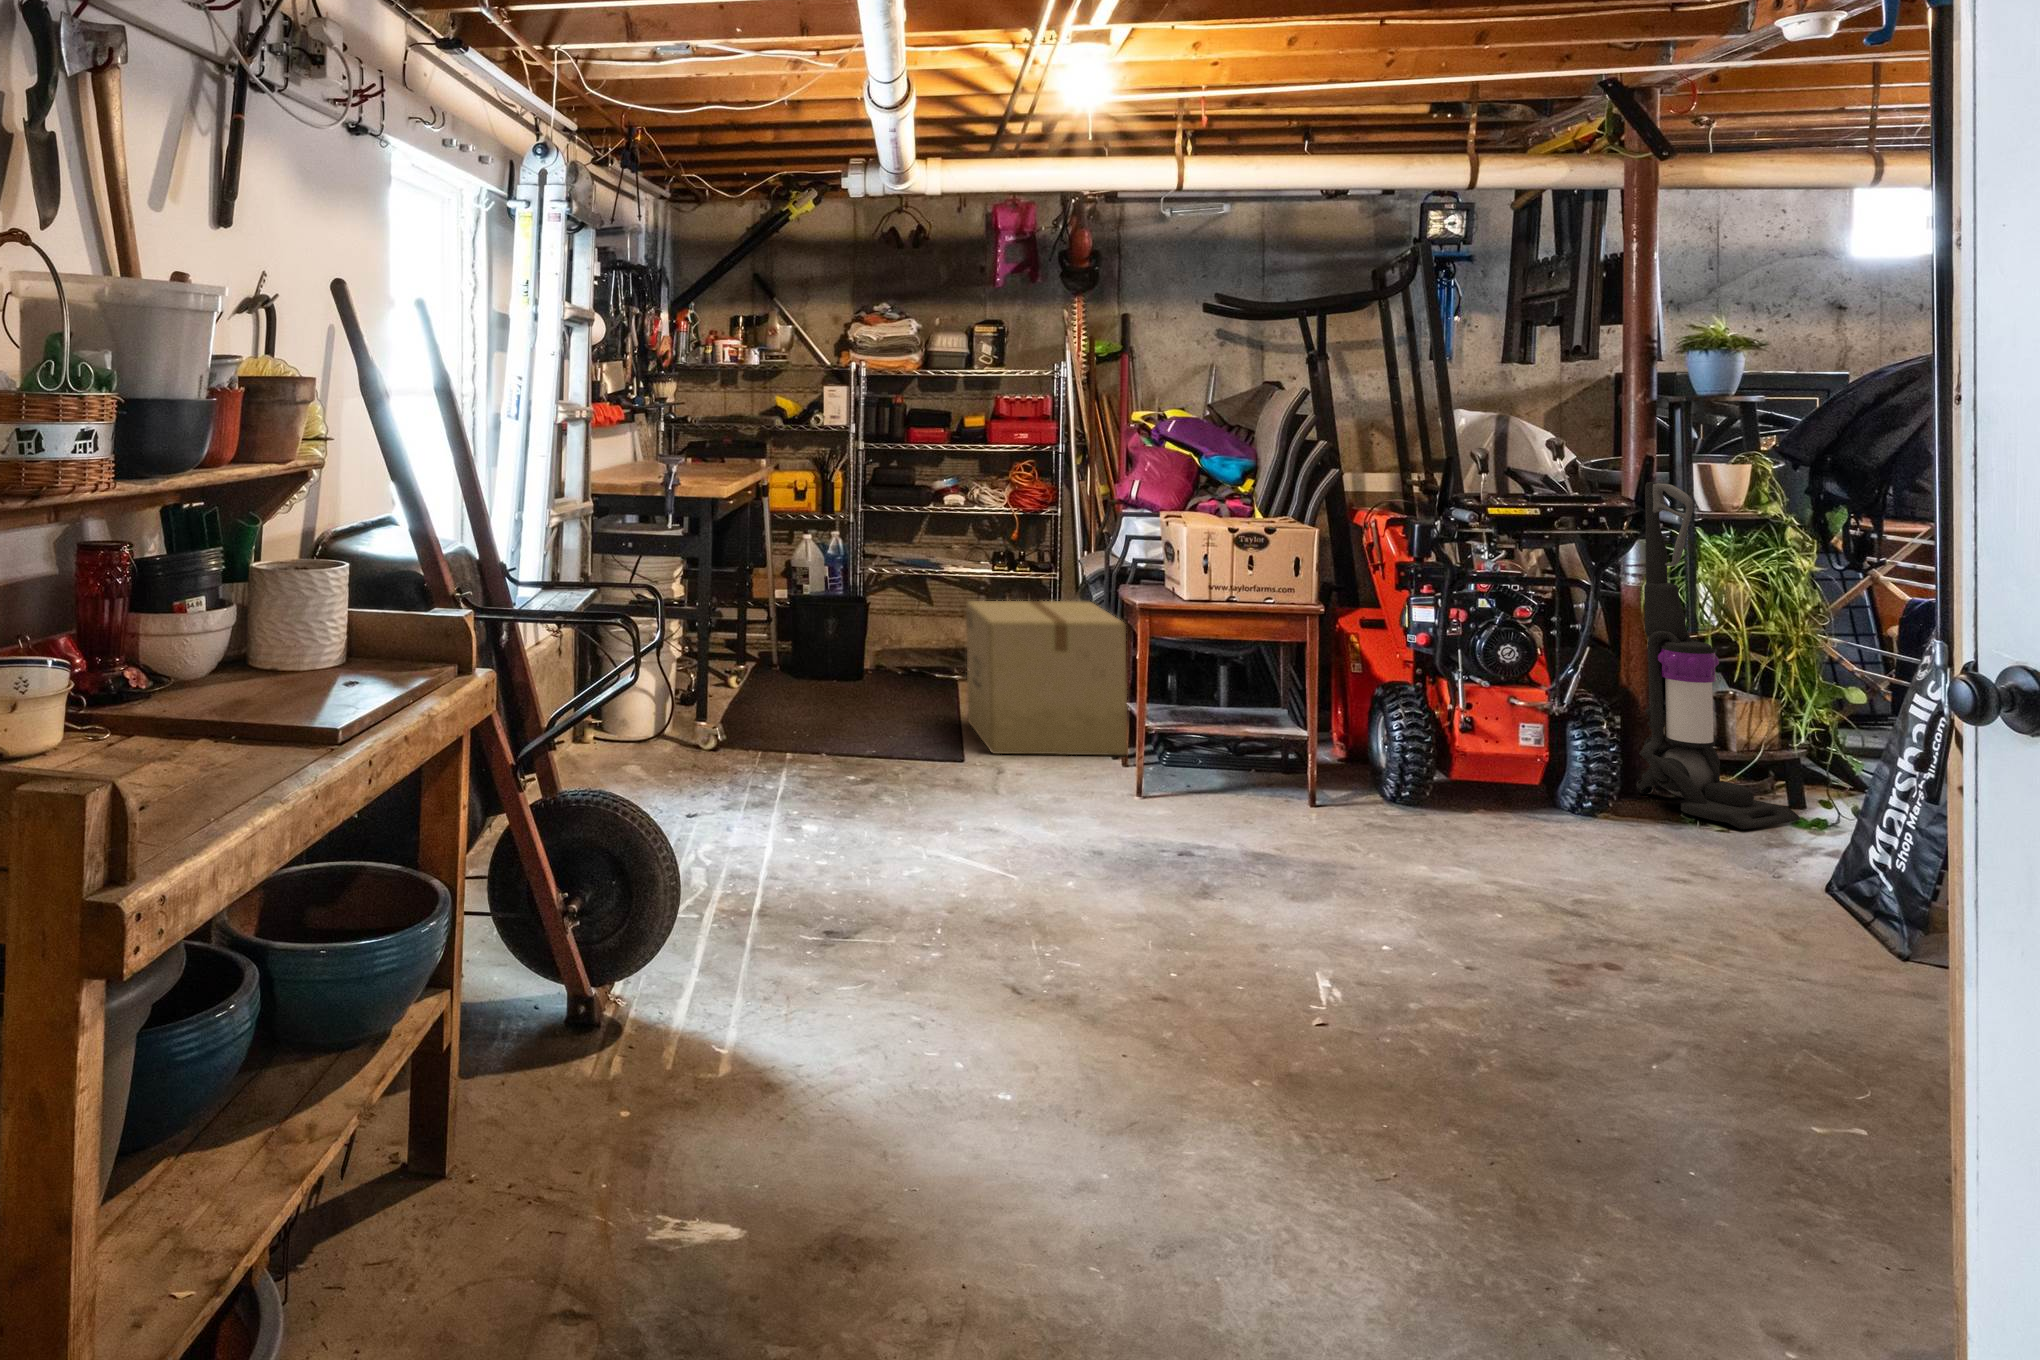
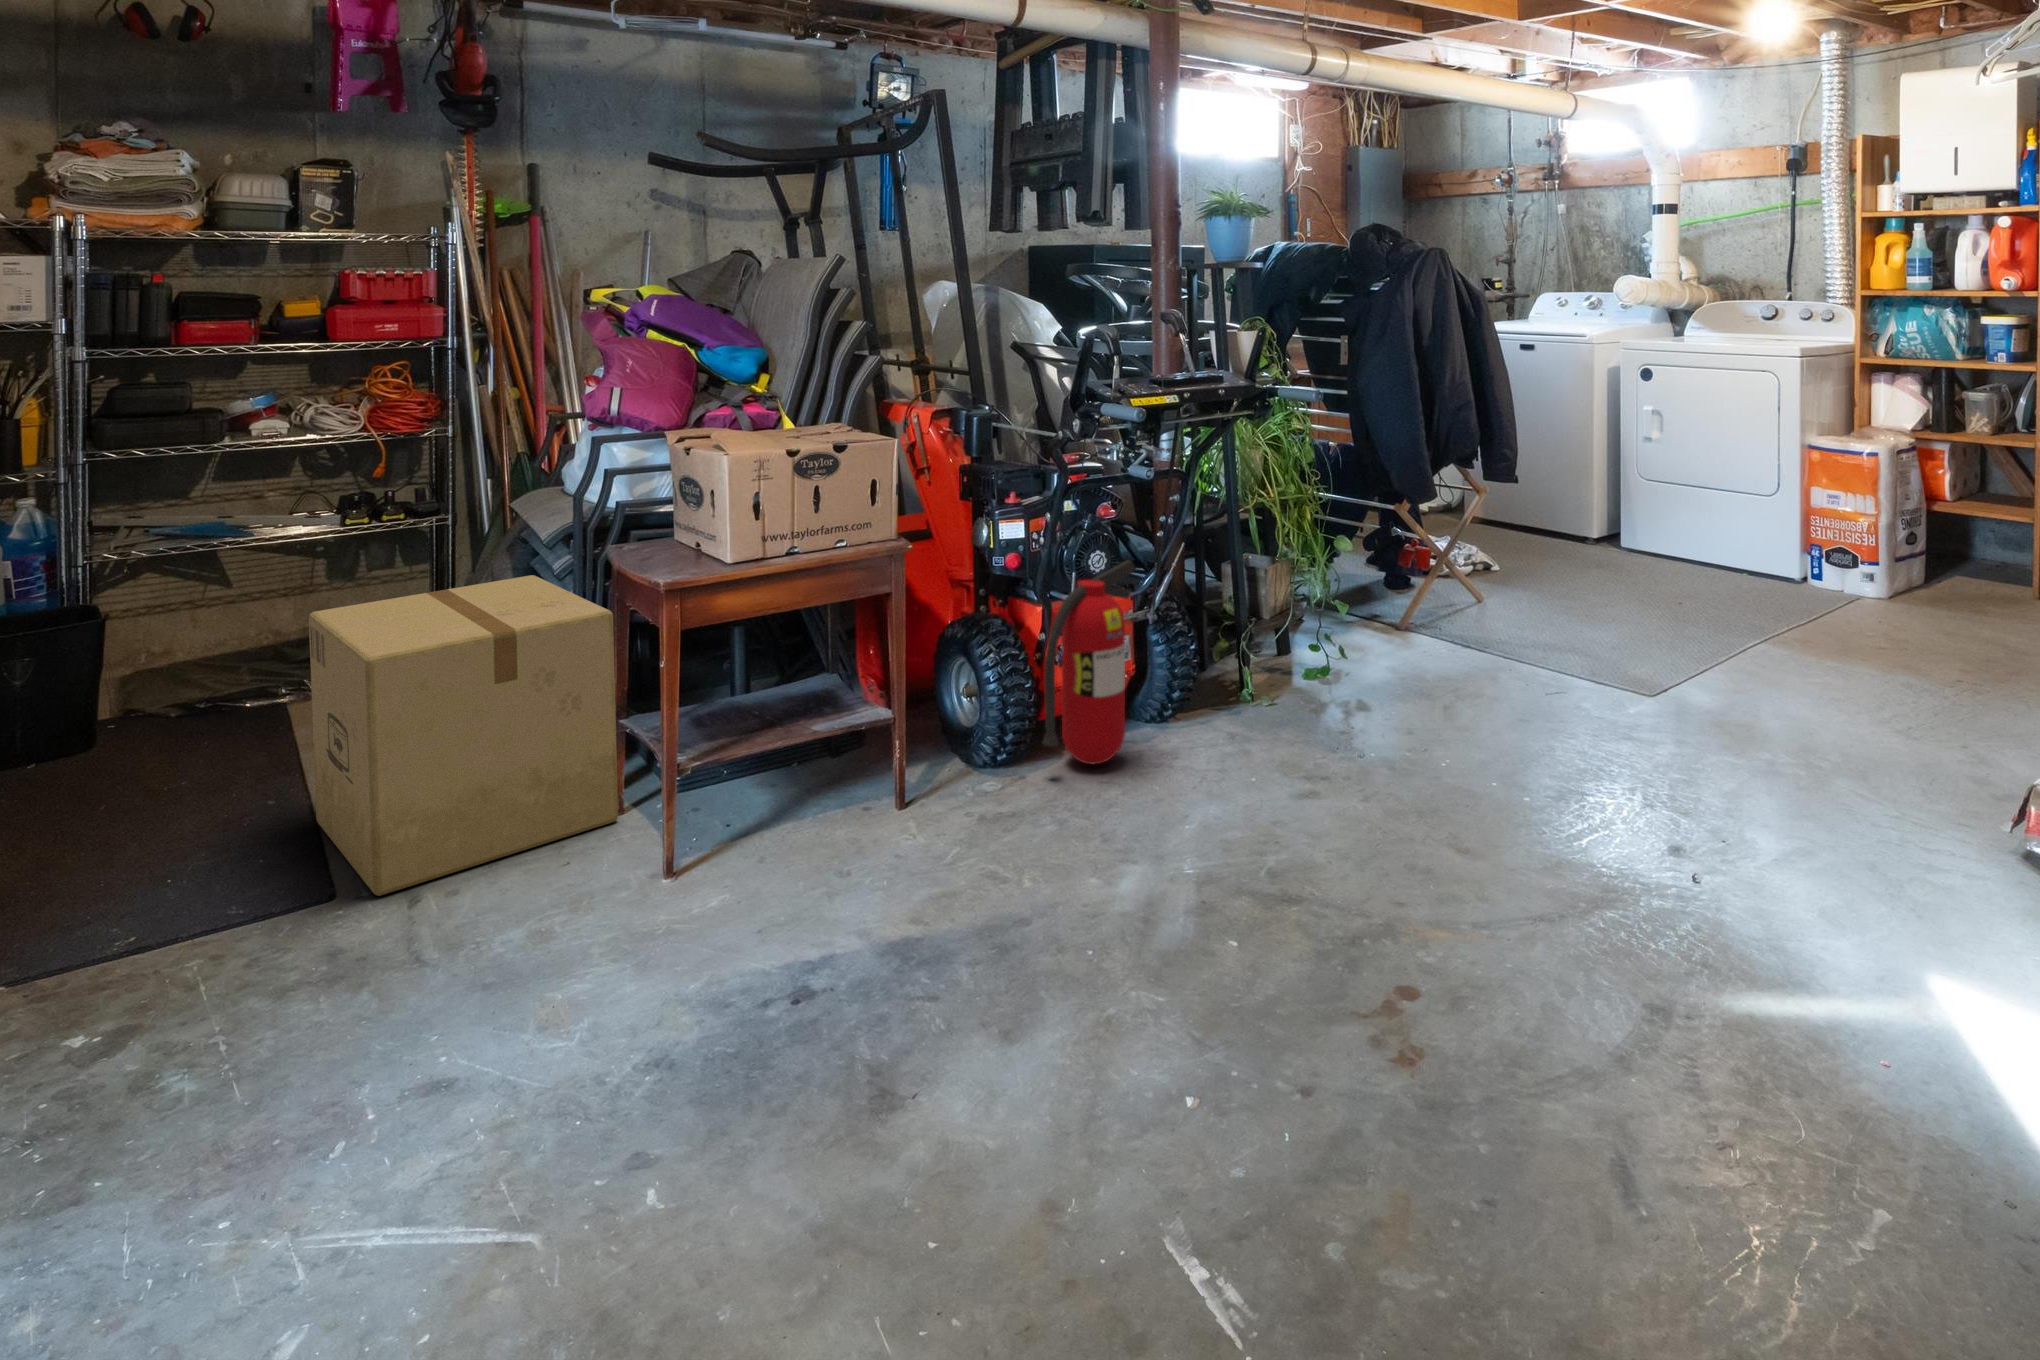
vacuum cleaner: present [1637,482,1800,829] -> none [1195,348,1342,727]
fire extinguisher: none [1434,649,1540,802] -> present [1043,560,1136,764]

